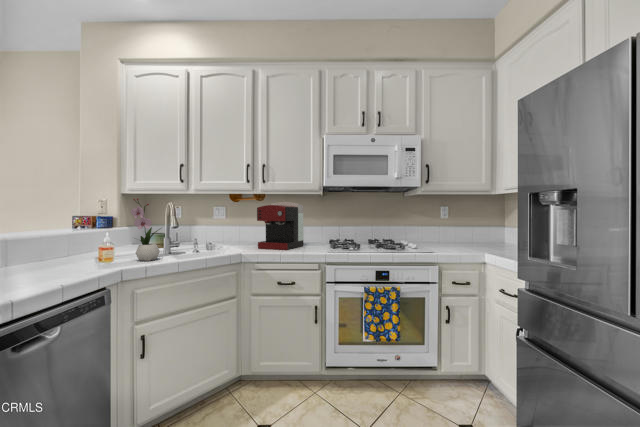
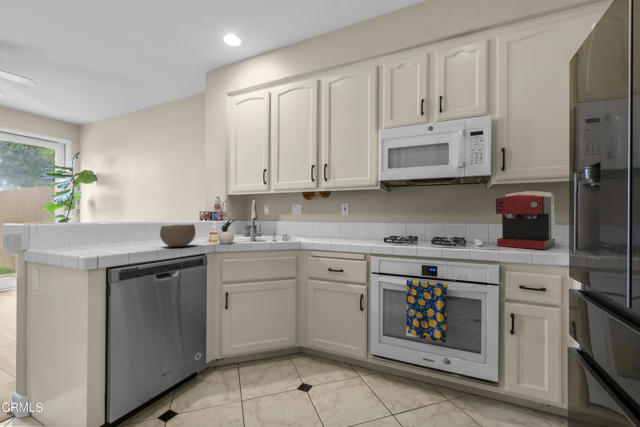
coffee maker: present [257,202,304,250] -> present [496,191,555,249]
bowl: none [51,236,109,270] -> present [160,224,195,247]

